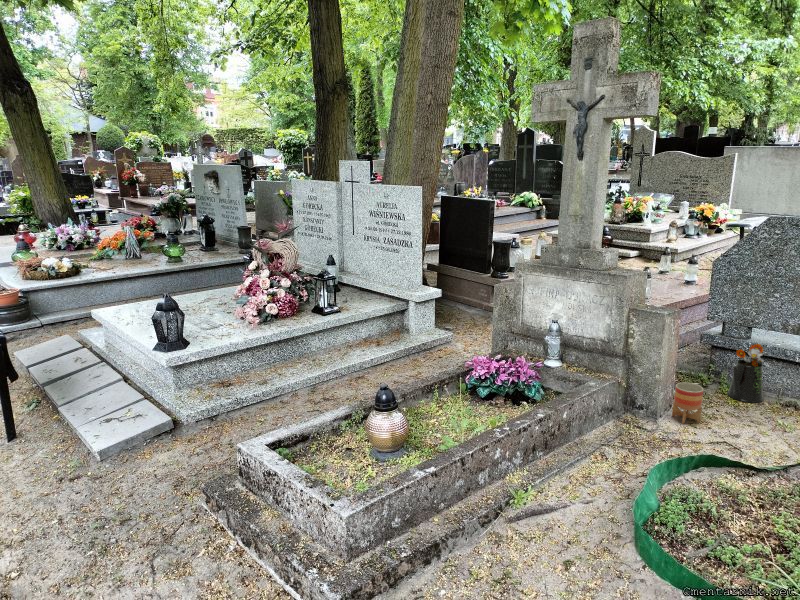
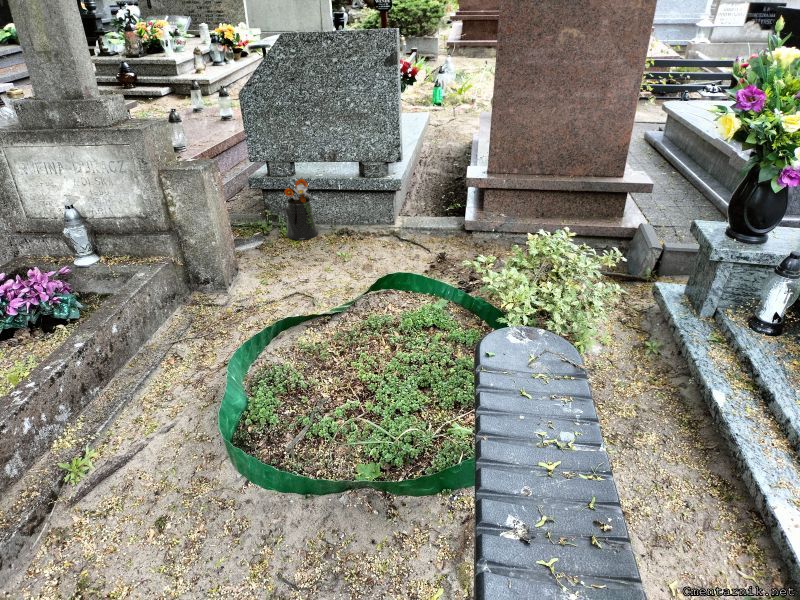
planter: present [672,382,704,424] -> none [235,239,268,285]

